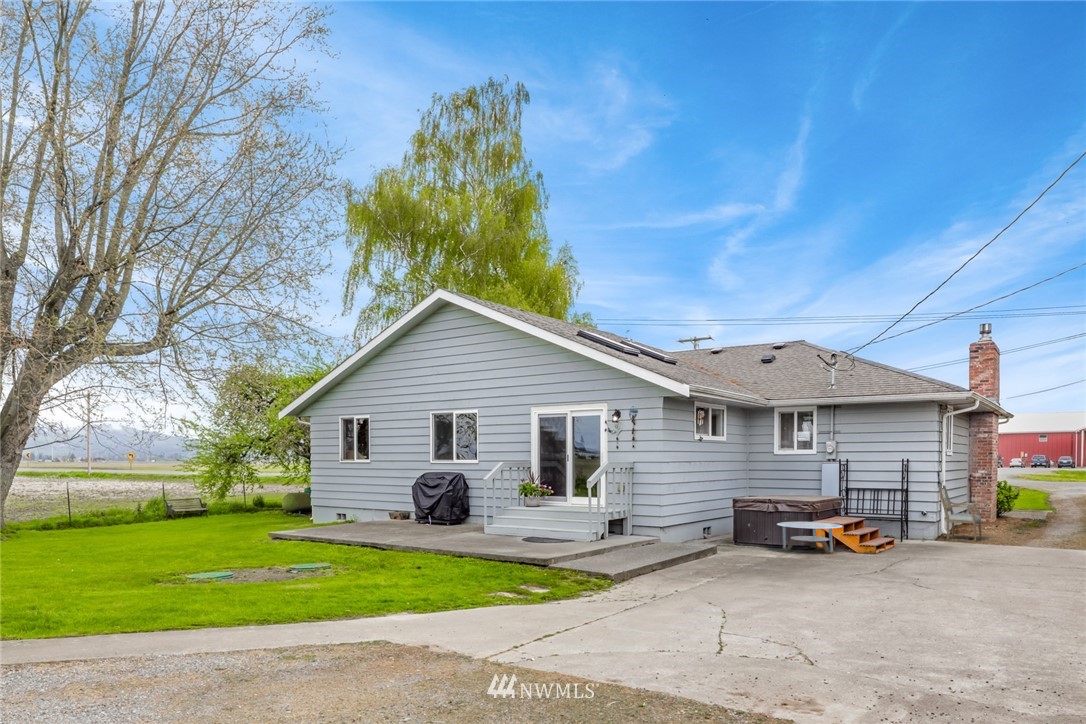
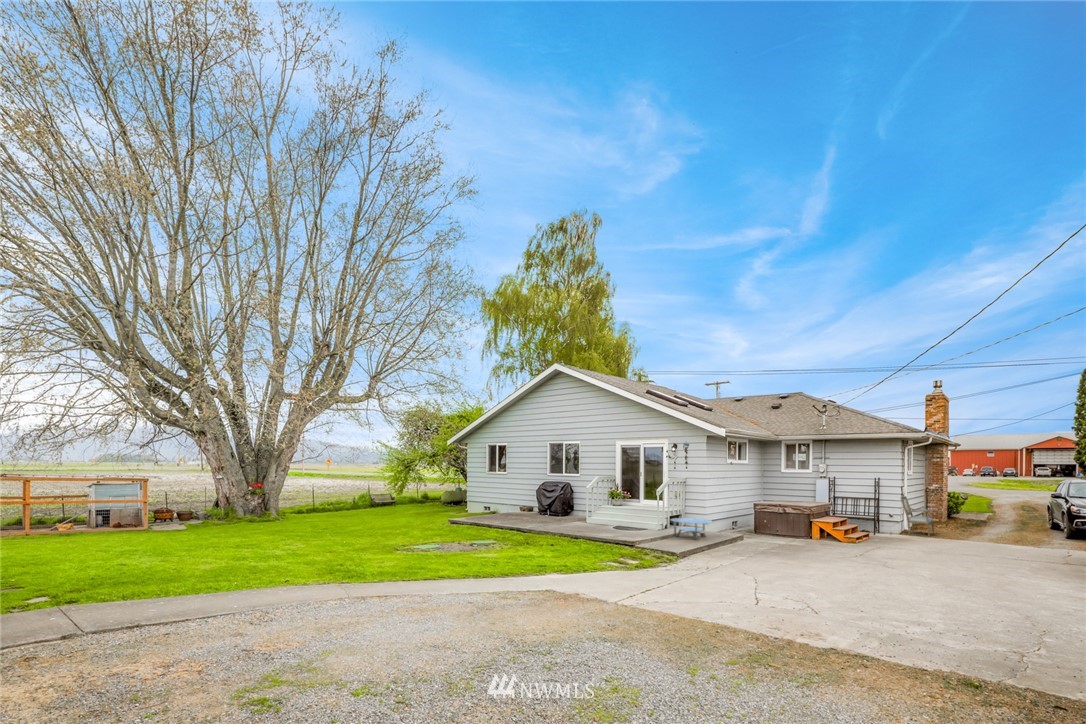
round table: present [777,522,842,554] -> present [671,518,712,540]

